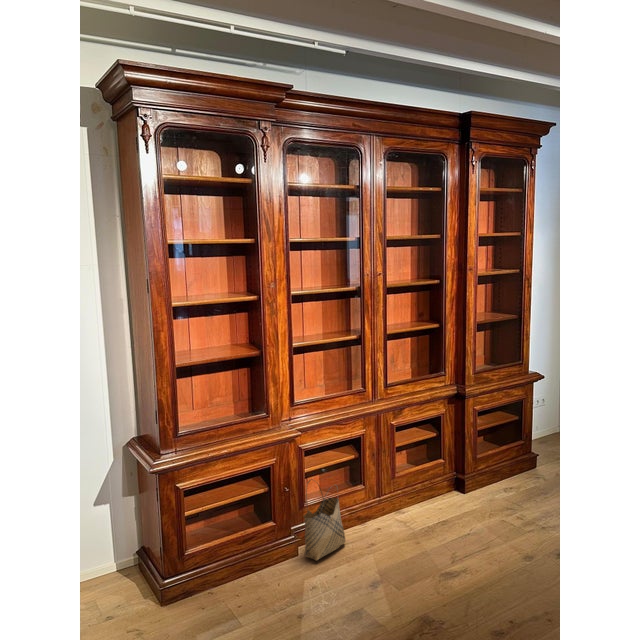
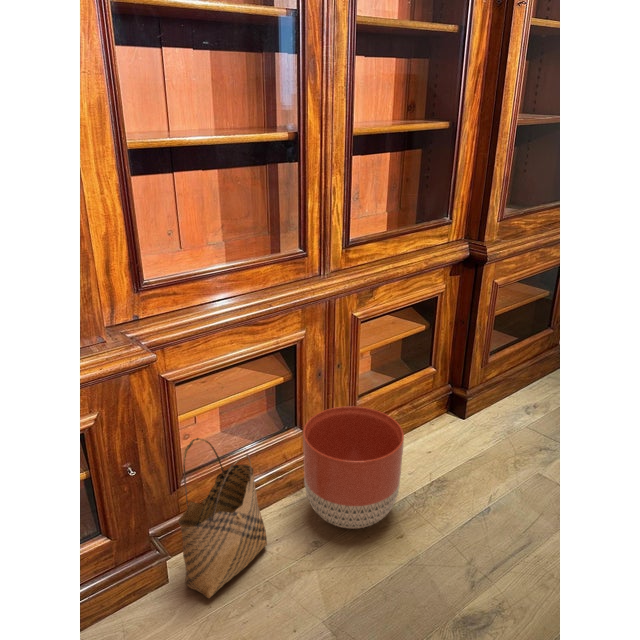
planter: none [365,473,417,538] -> present [303,406,404,529]

